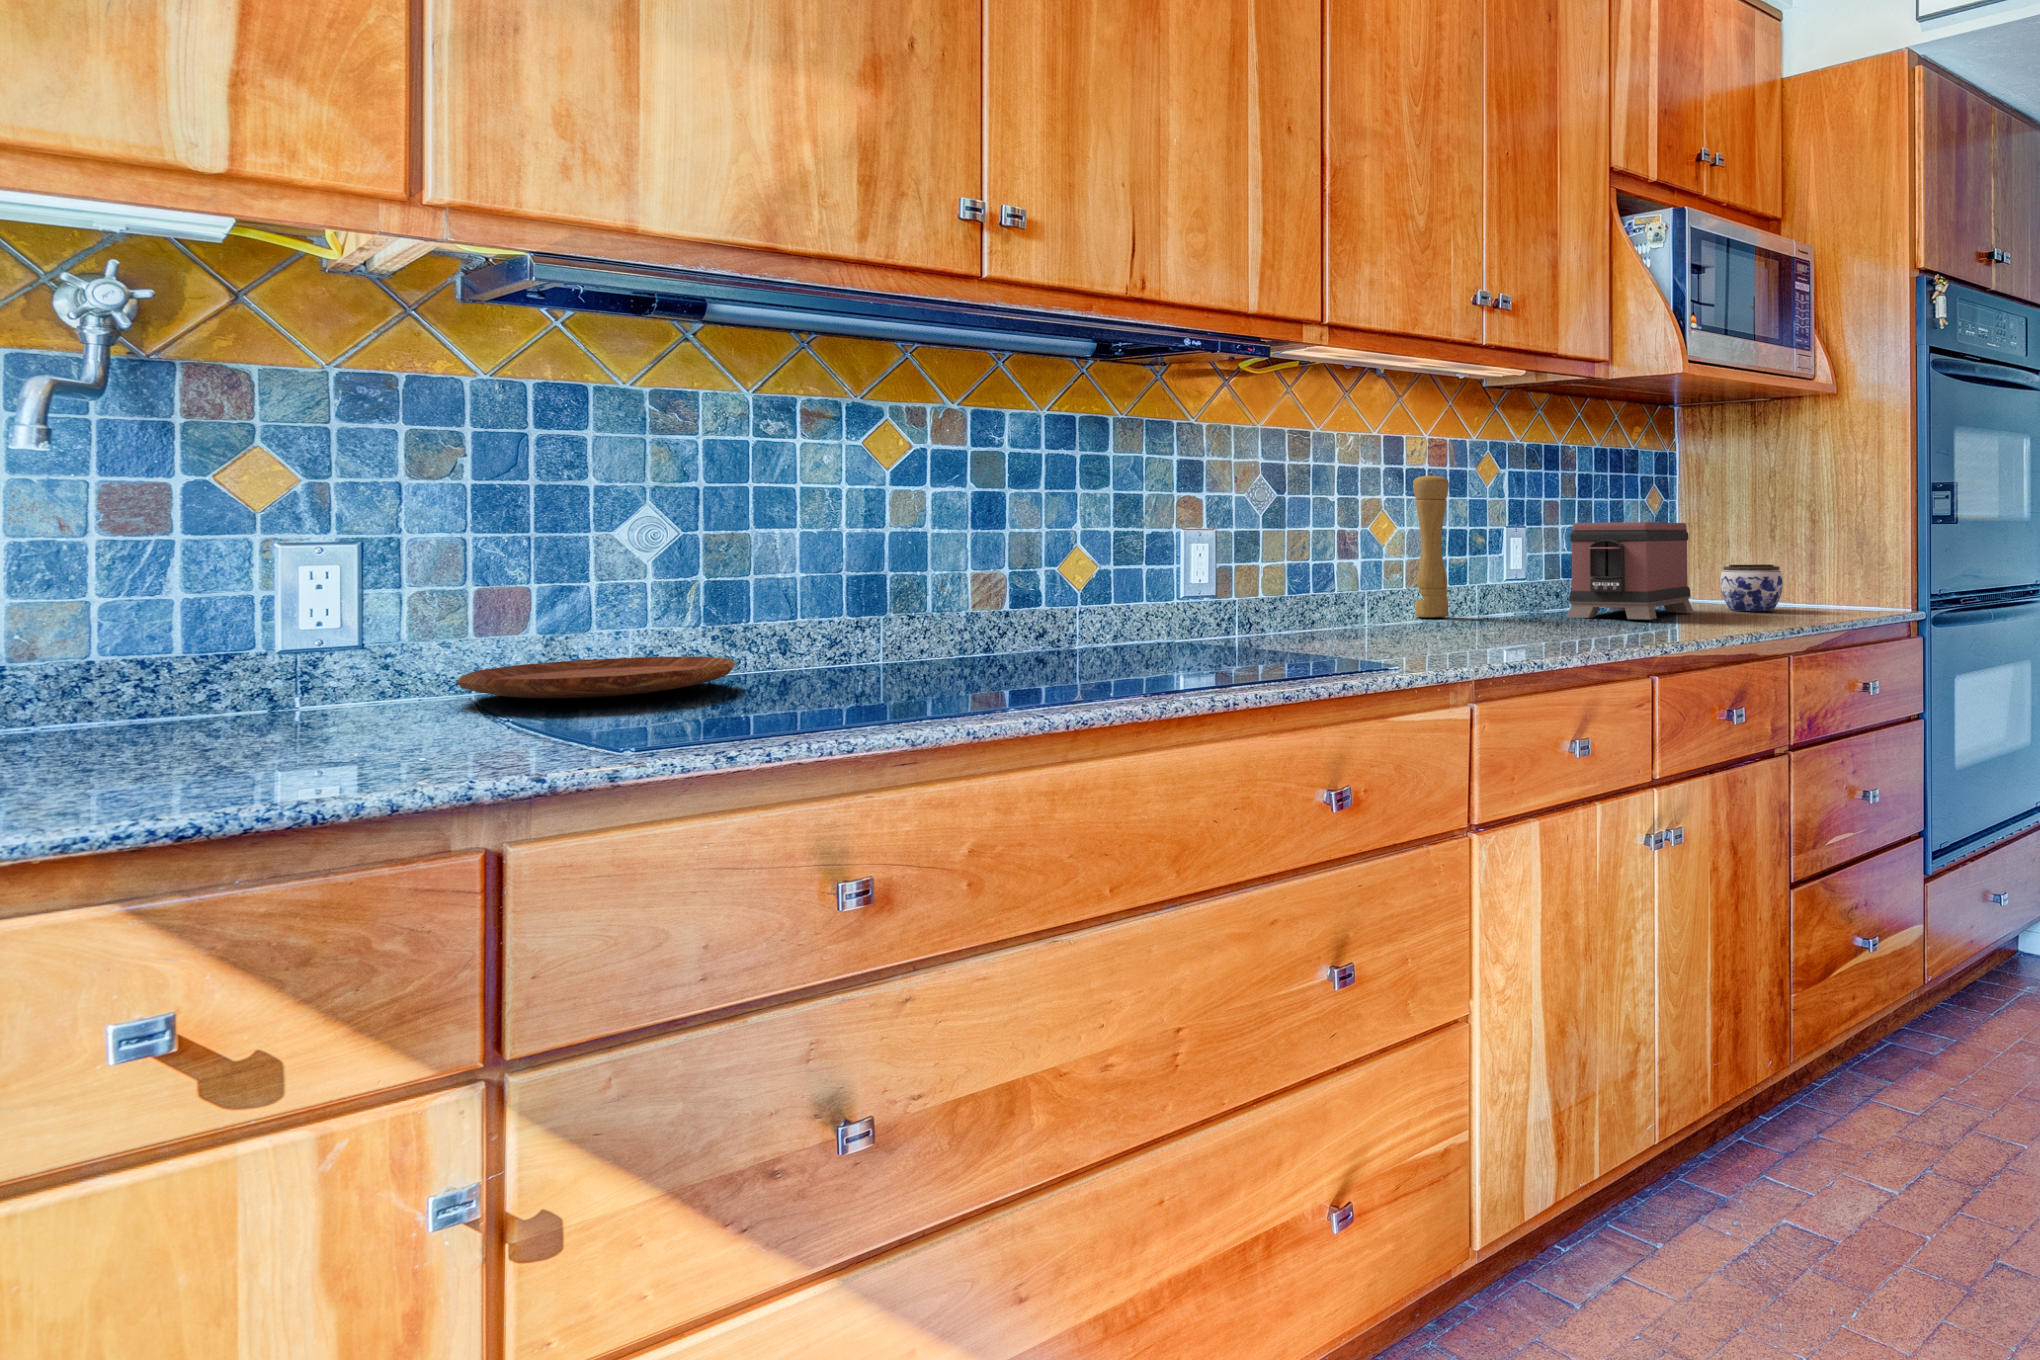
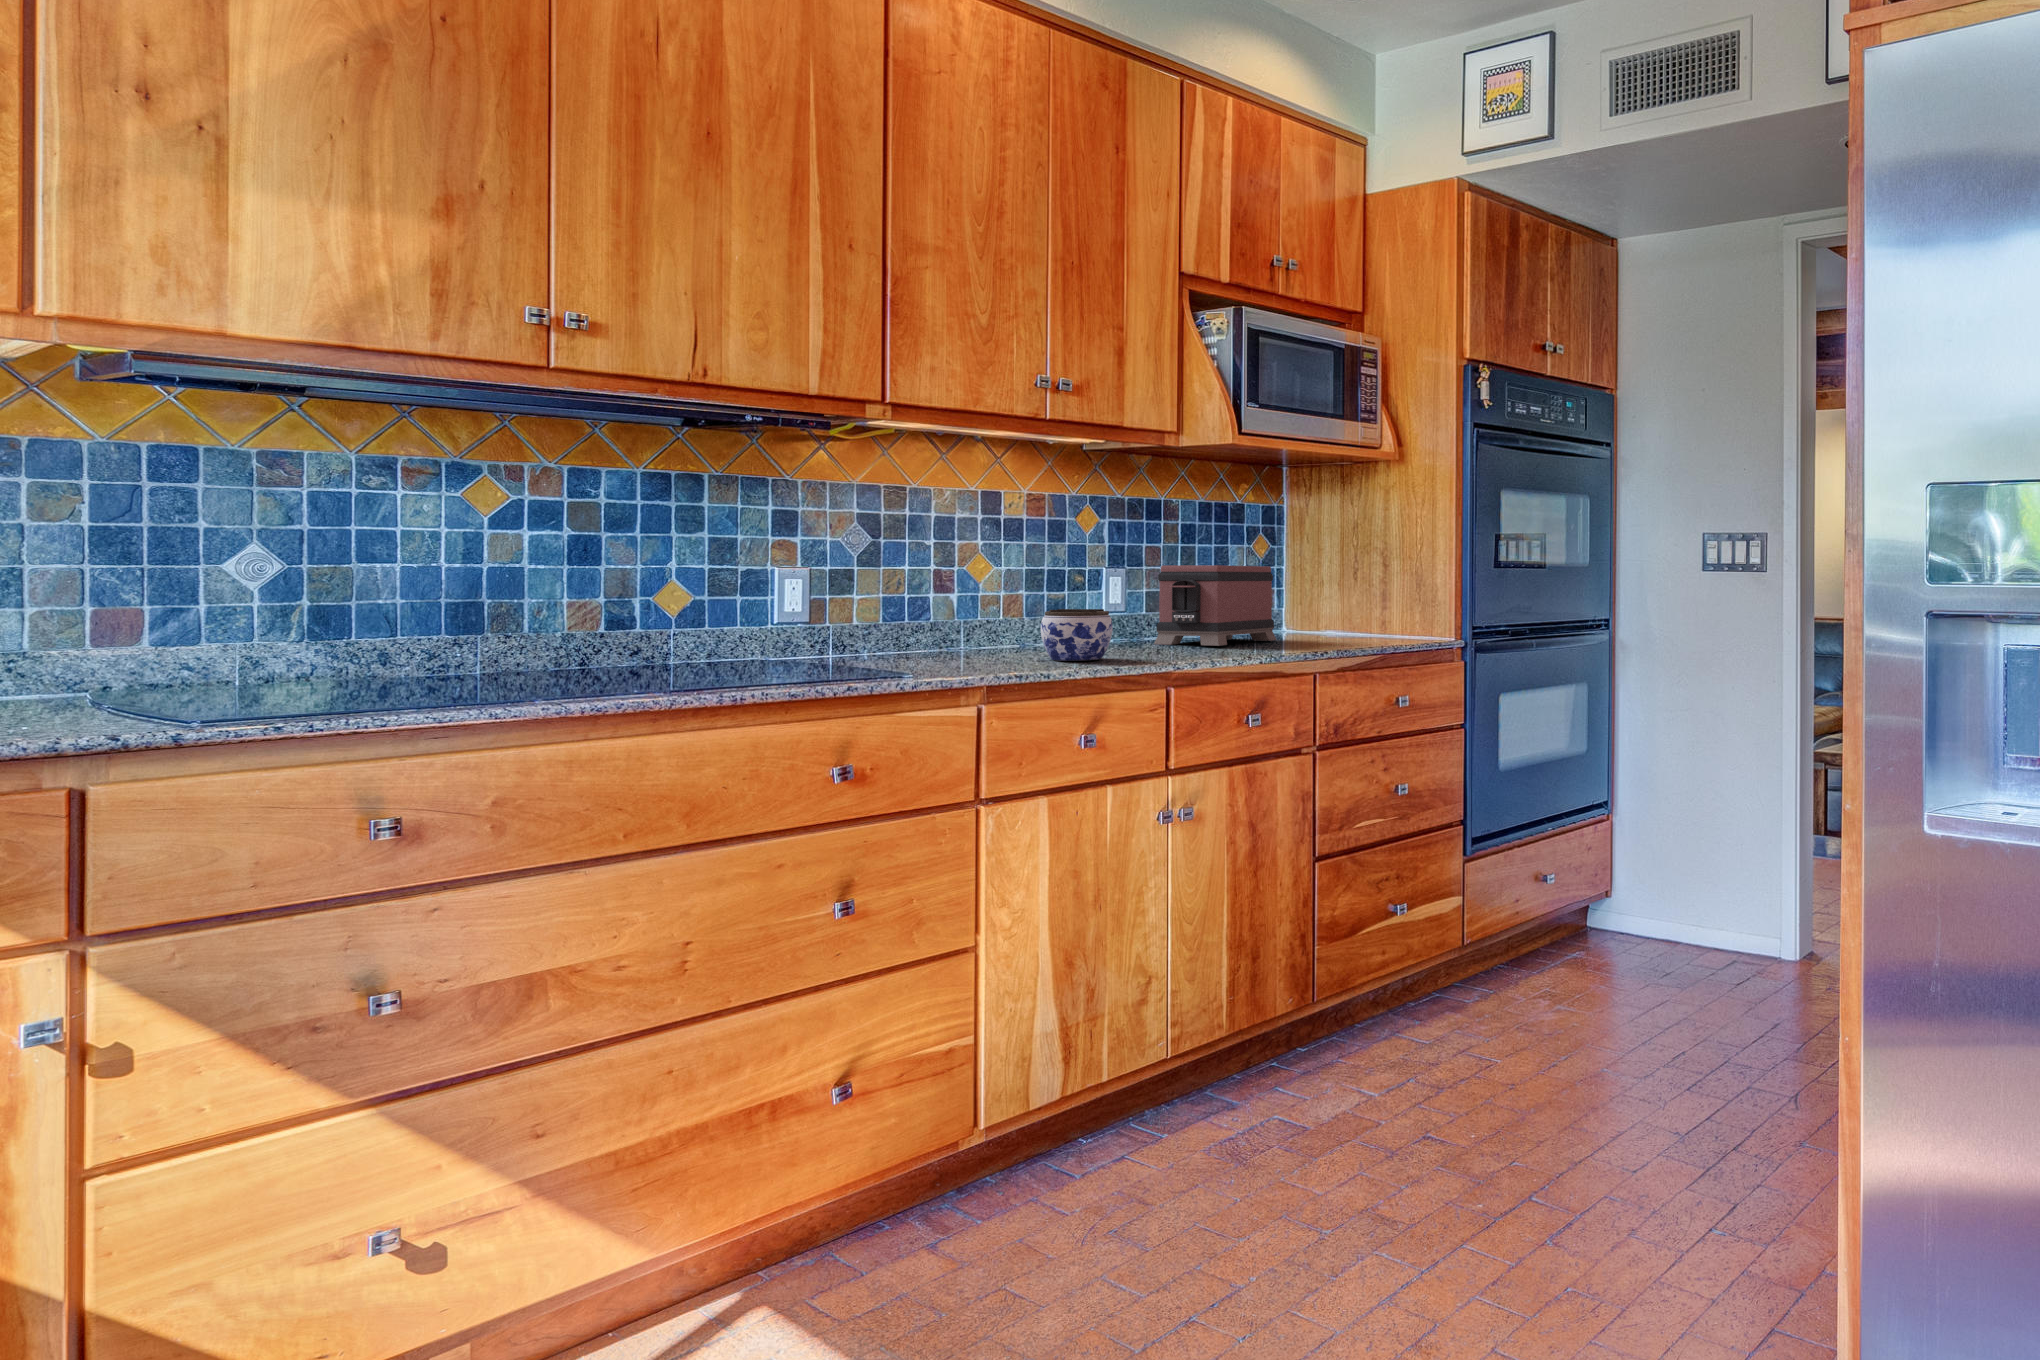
pepper mill: present [1413,473,1449,617] -> none [1014,523,1046,643]
jar: present [1720,564,1783,611] -> present [1041,609,1112,661]
tray: present [457,657,735,698] -> none [65,665,322,692]

